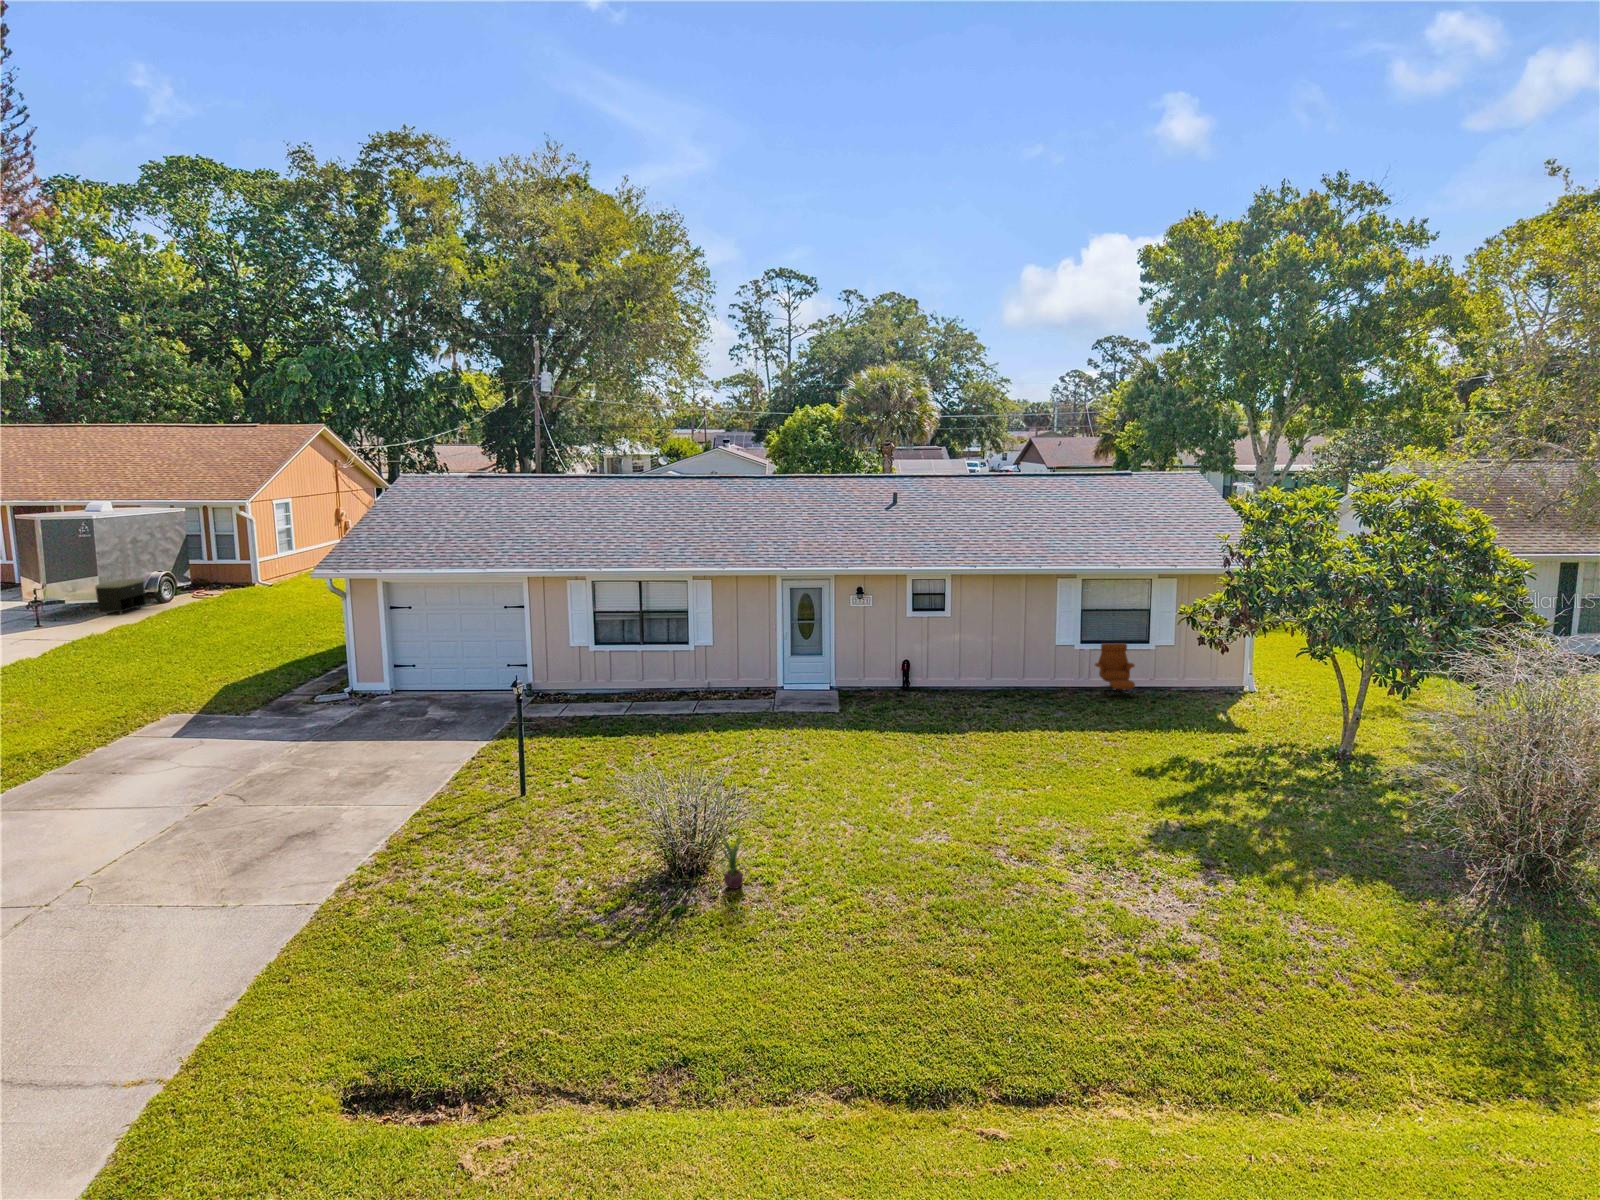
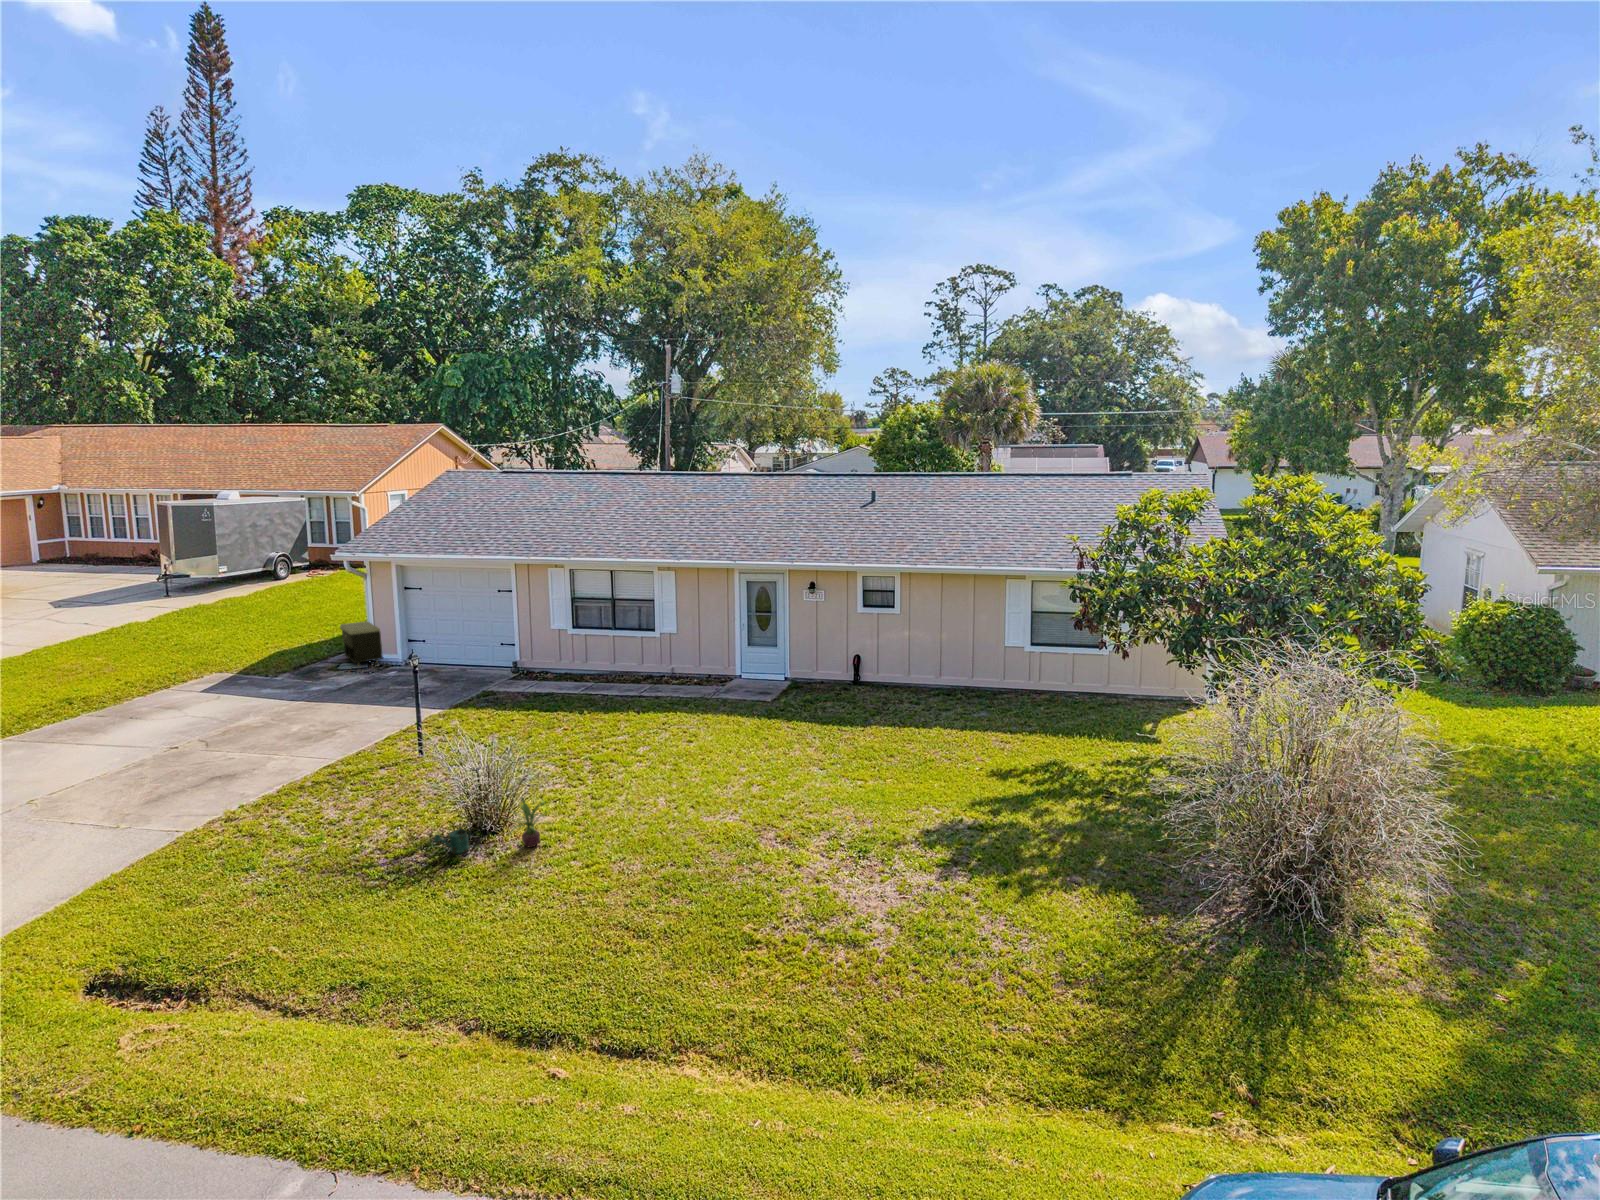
storage bench: present [96,579,146,614] -> present [340,621,383,664]
lounge chair: present [1095,643,1135,699] -> none [1040,646,1081,703]
watering can: none [640,870,670,904] -> present [434,828,471,854]

